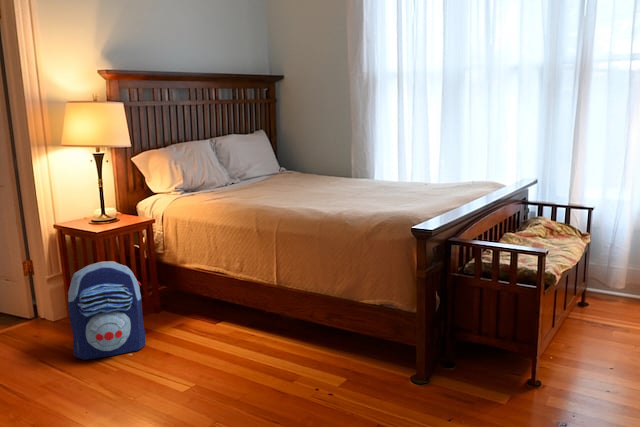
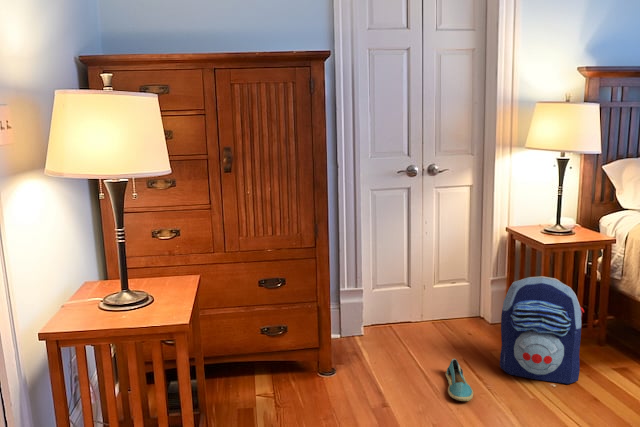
shoe: none [20,362,56,399] -> present [446,359,473,401]

